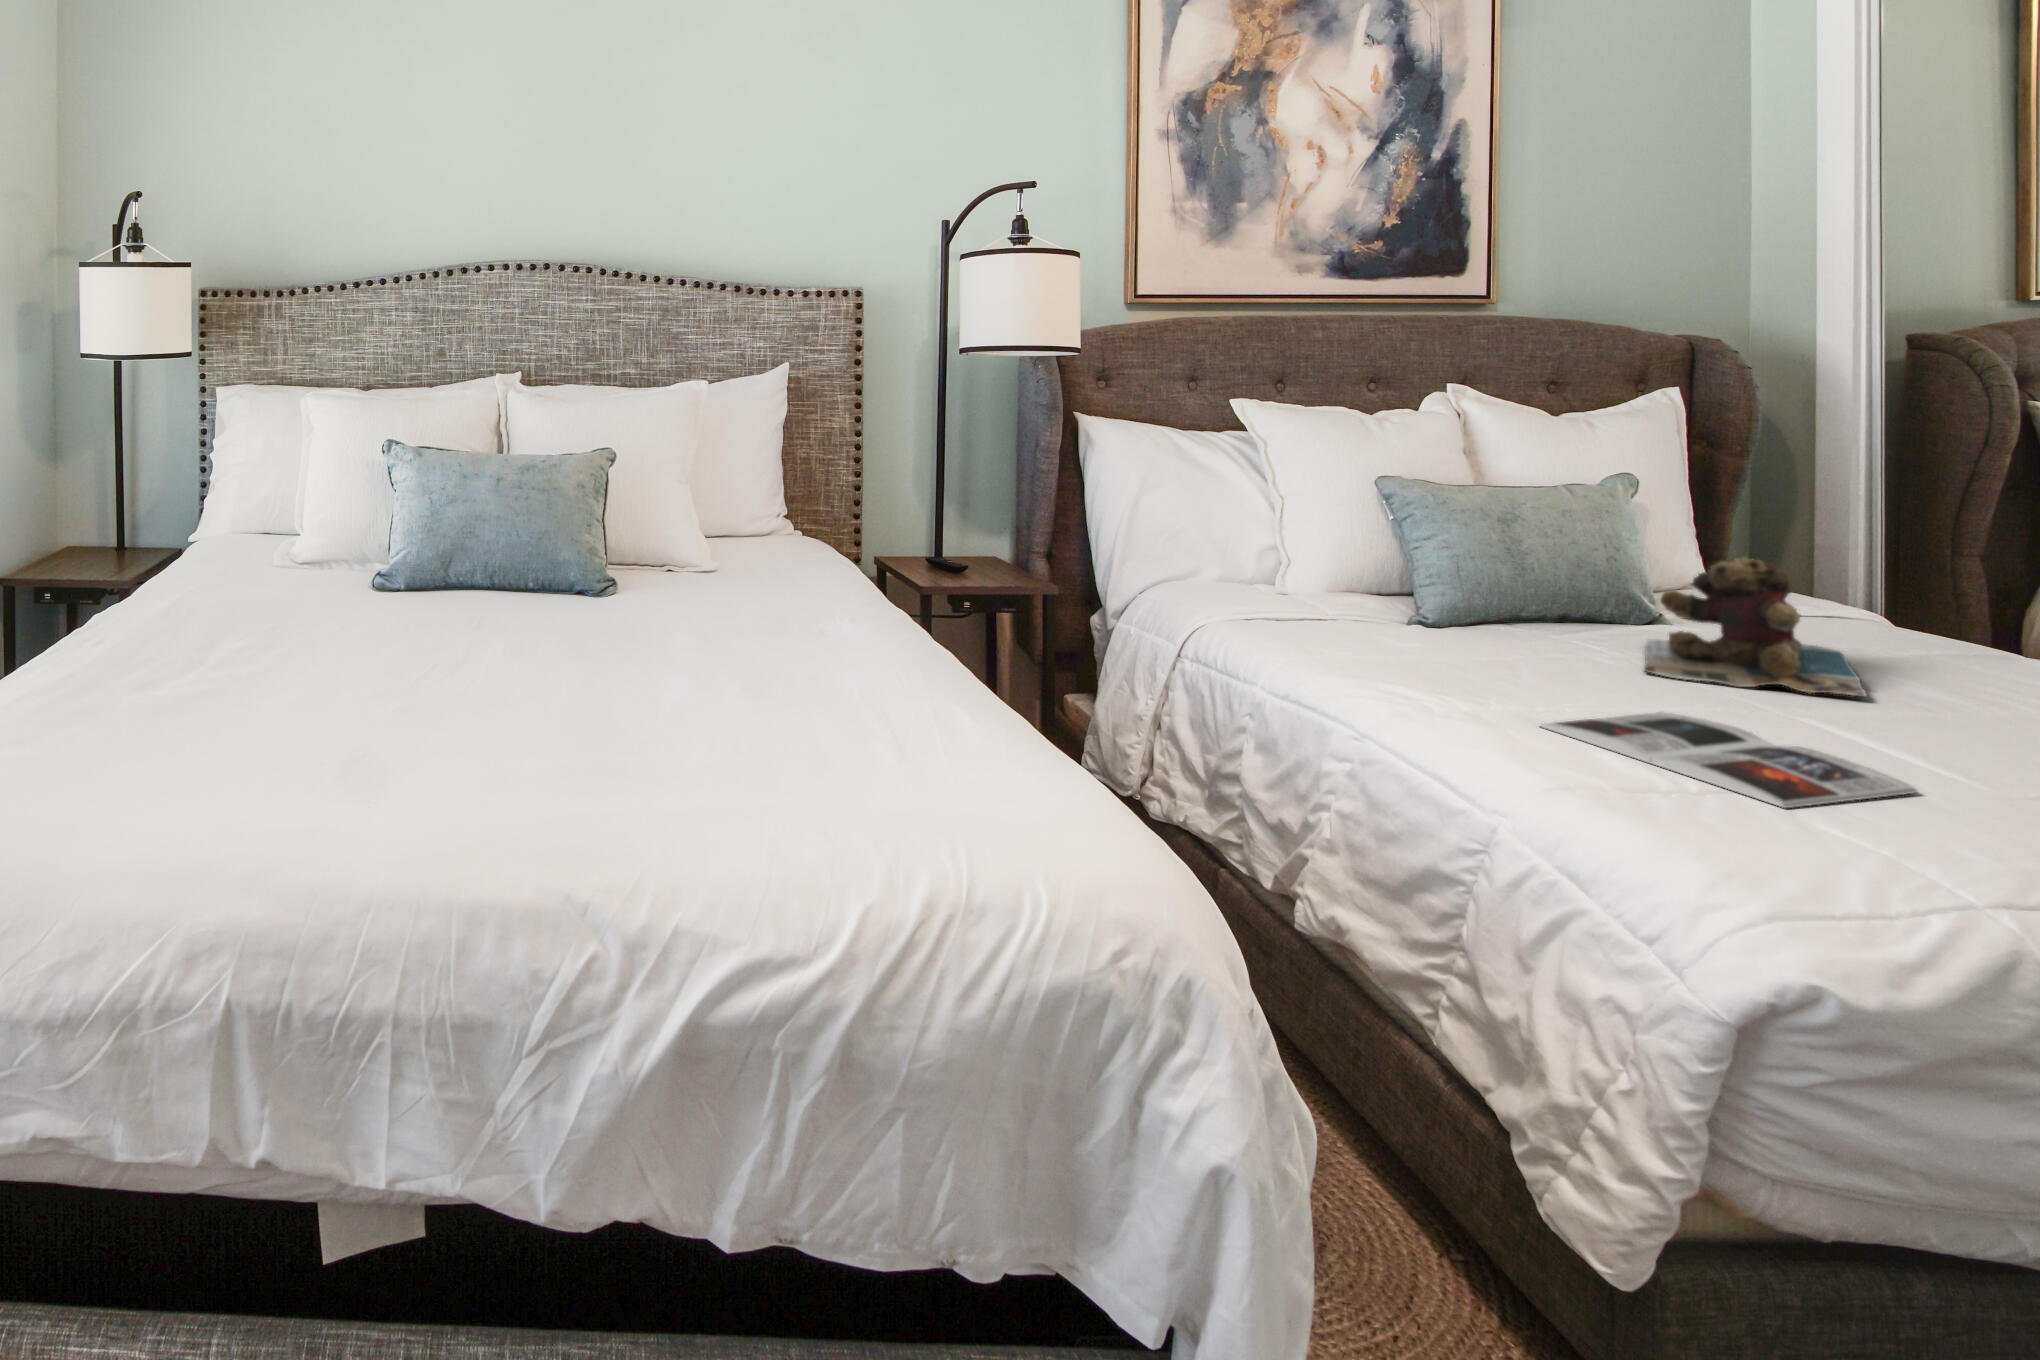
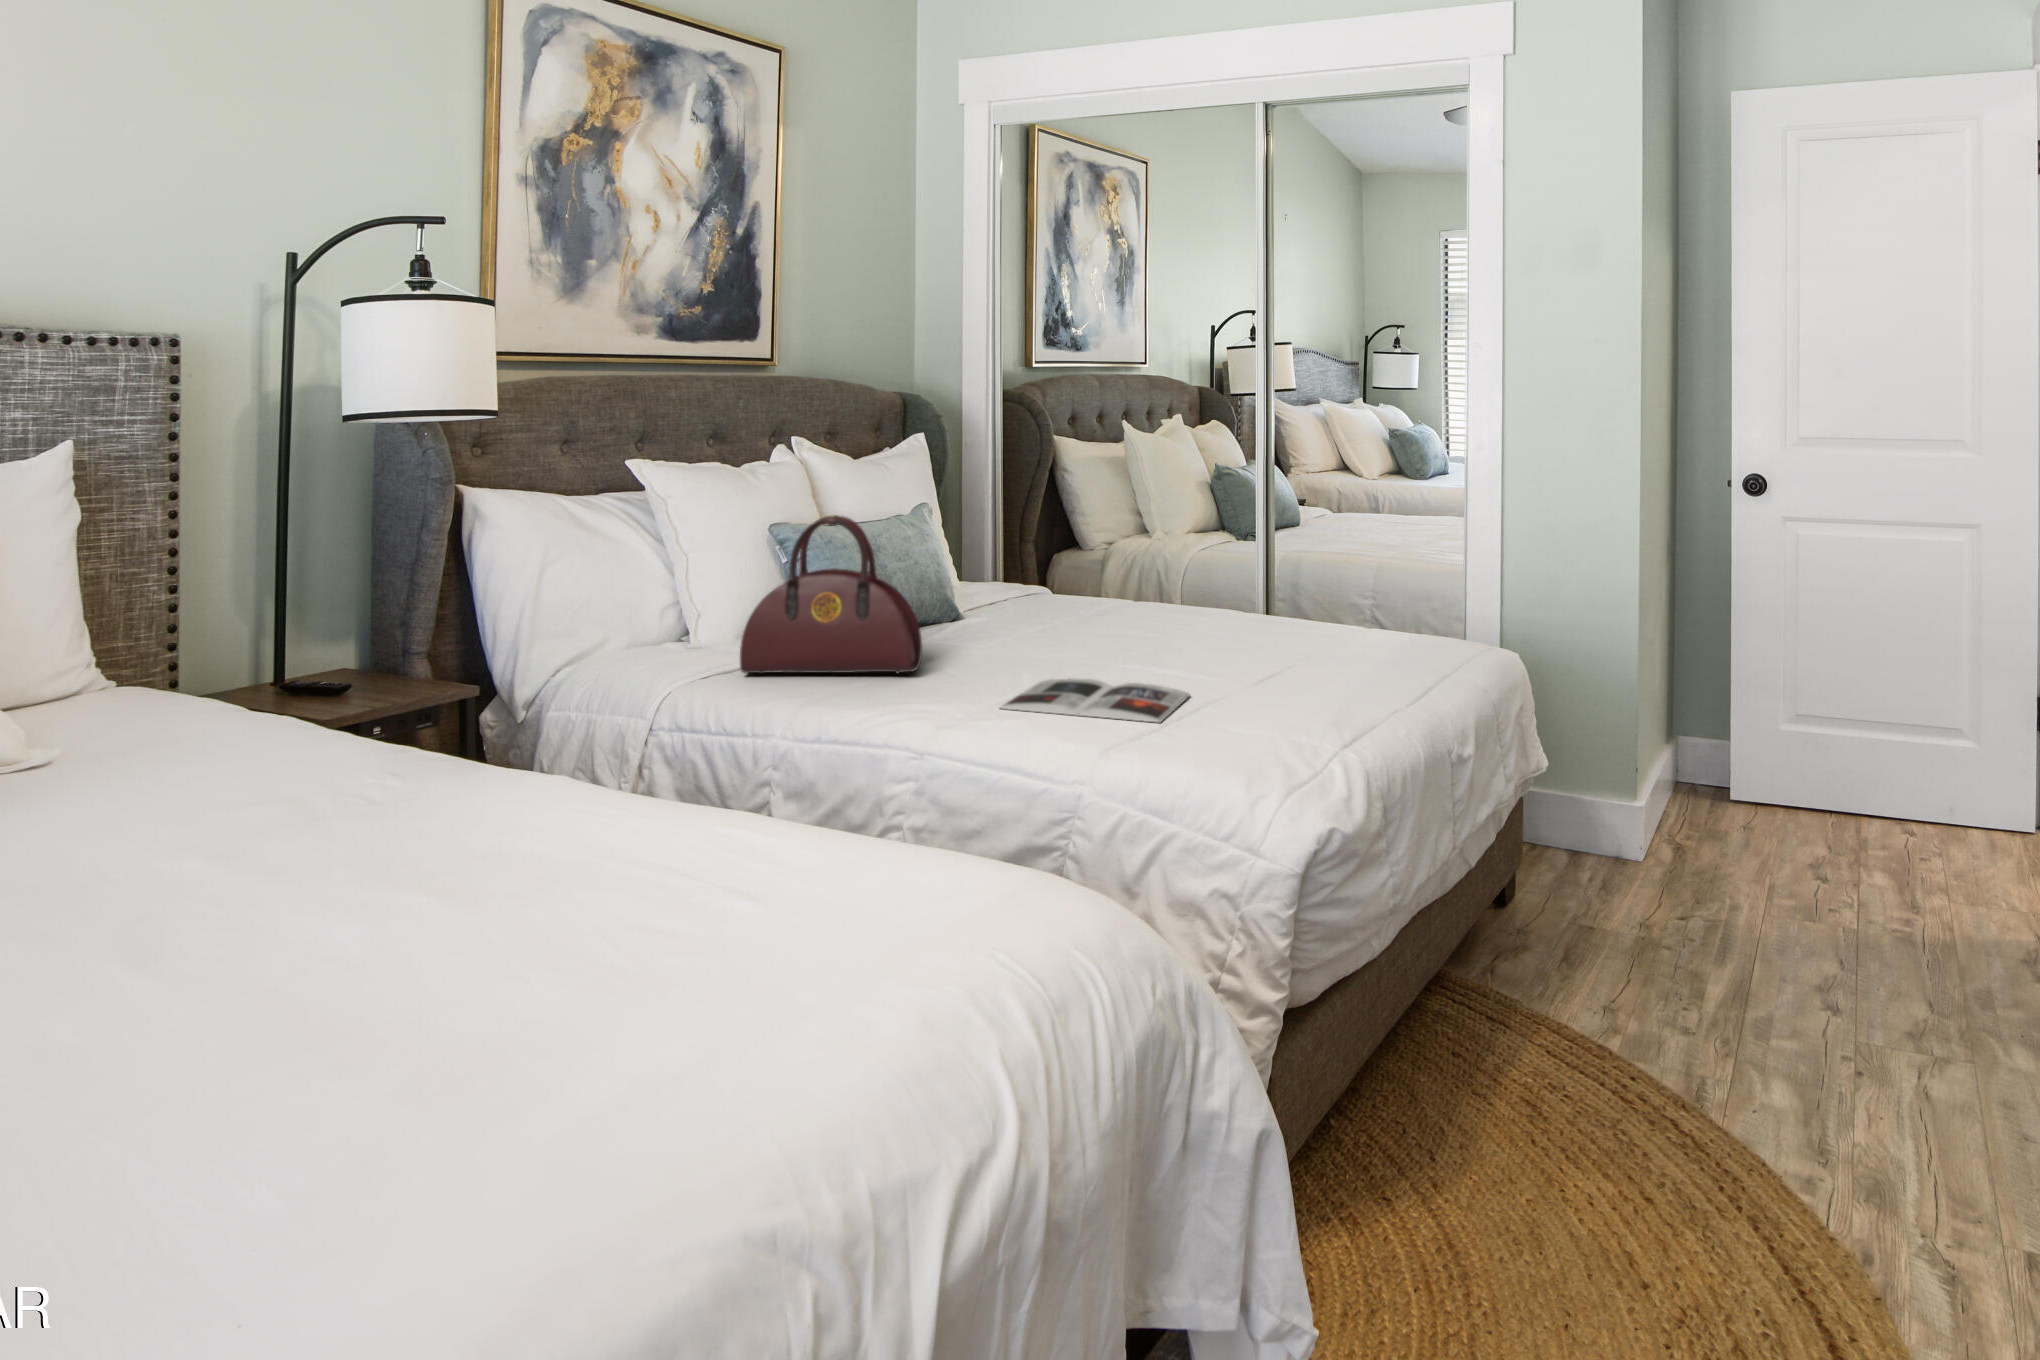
handbag: none [1272,463,1511,663] -> present [740,515,922,674]
teddy bear: present [1644,557,1866,697] -> none [970,561,1108,656]

